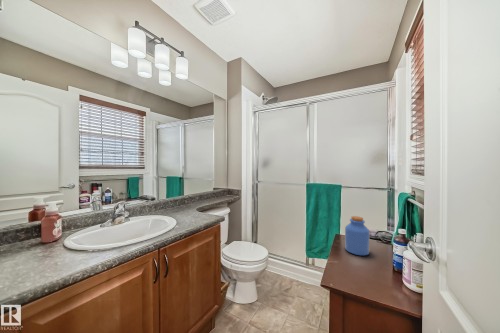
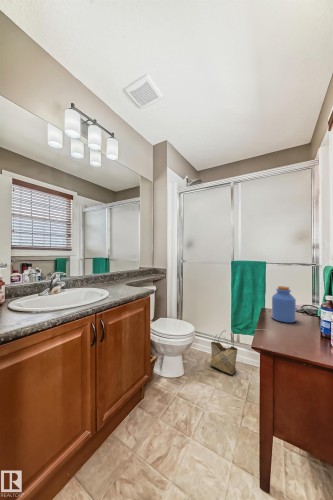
woven basket: none [285,254,312,299] -> present [211,335,238,374]

